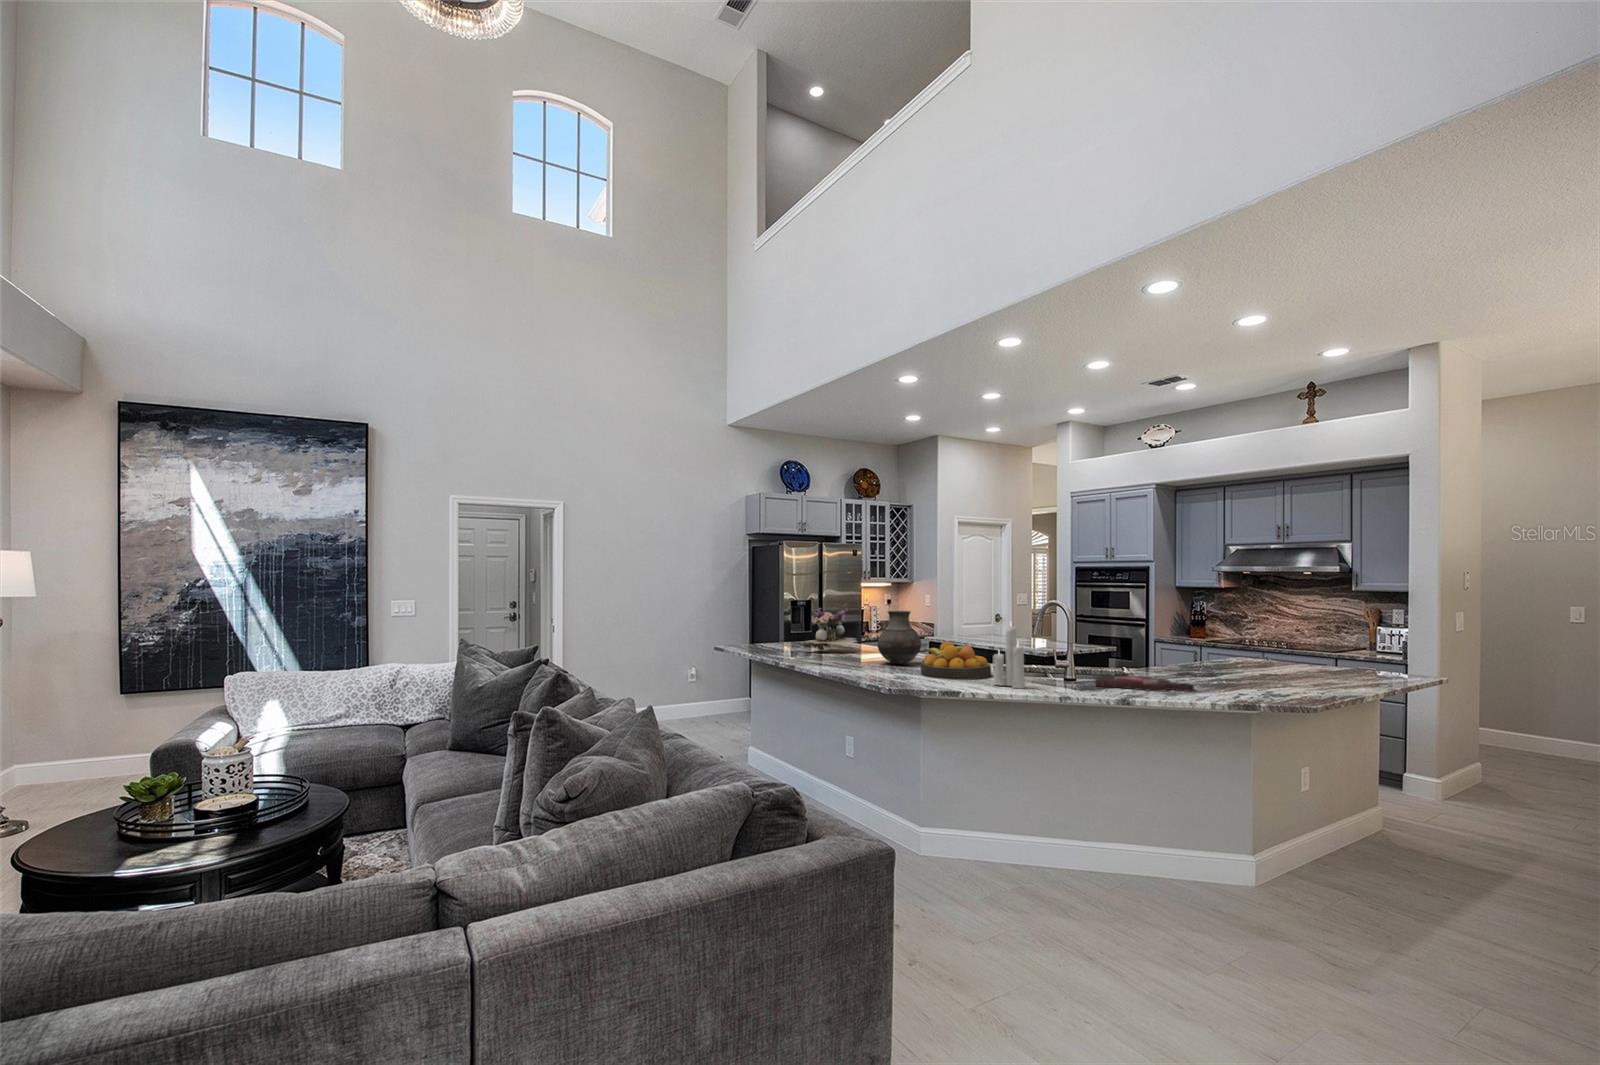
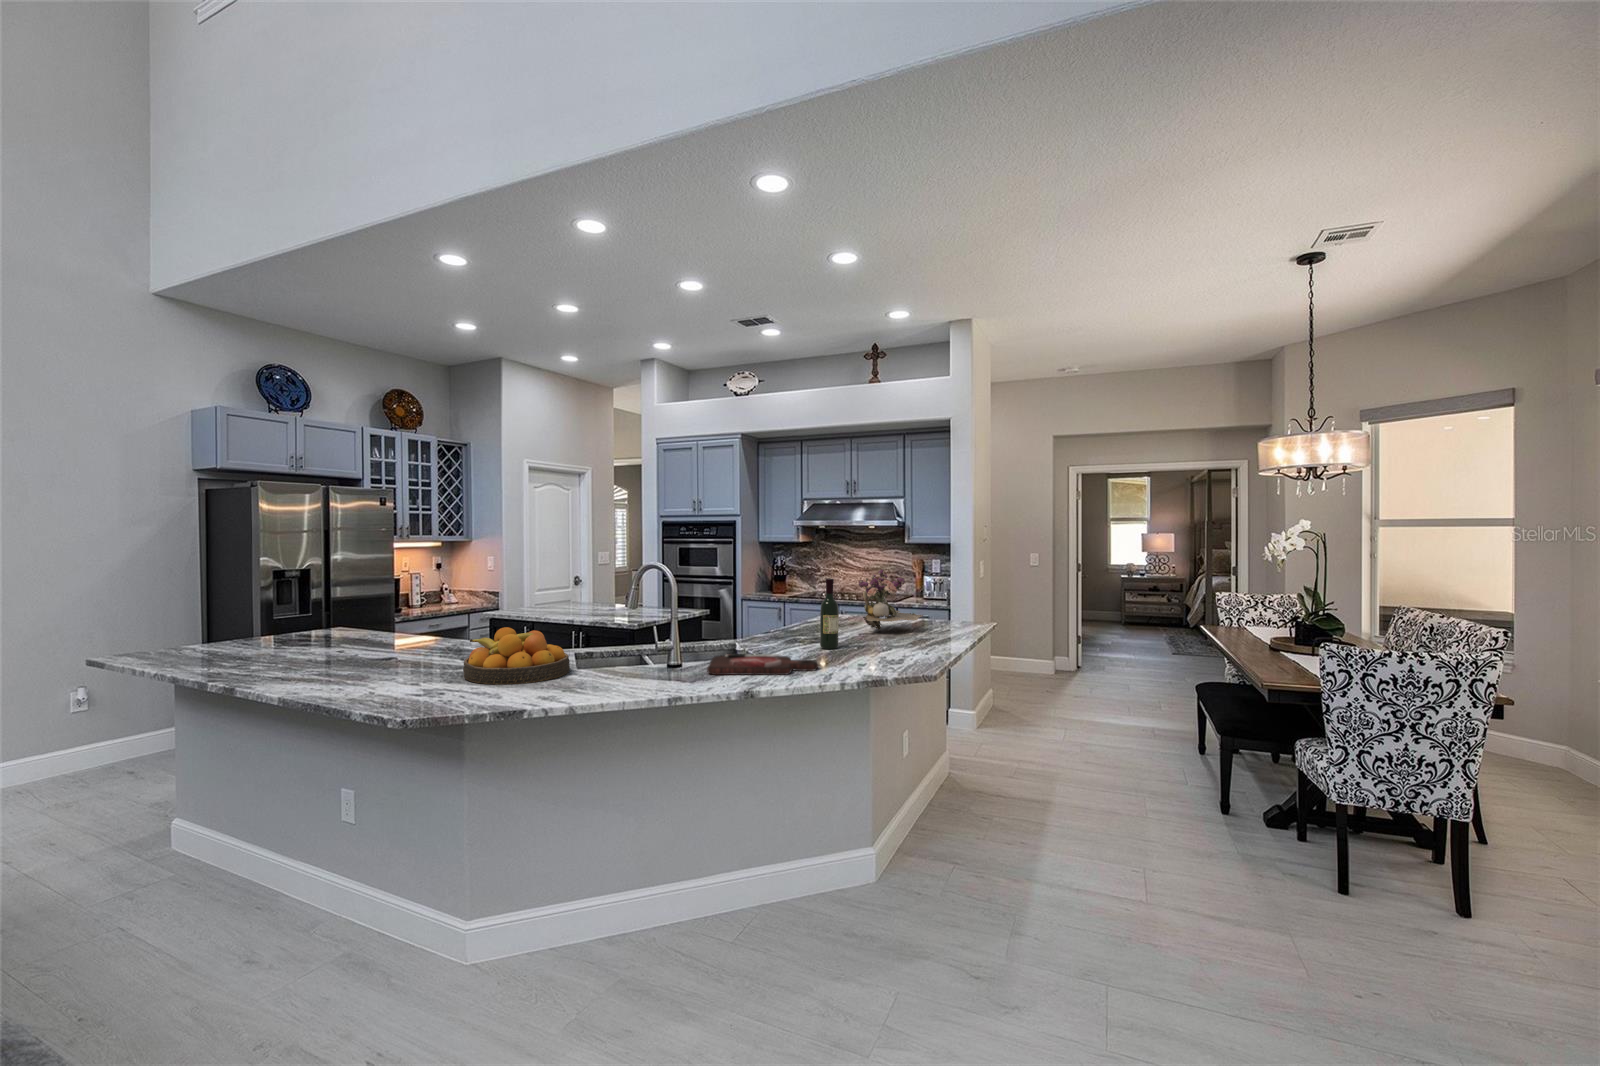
flower arrangement: present [805,605,858,651] -> present [859,568,923,631]
vase: present [877,611,921,664] -> none [396,584,467,662]
wine bottle: none [1207,618,1225,680] -> present [820,579,839,649]
candle: present [993,627,1026,689] -> none [573,588,621,692]

